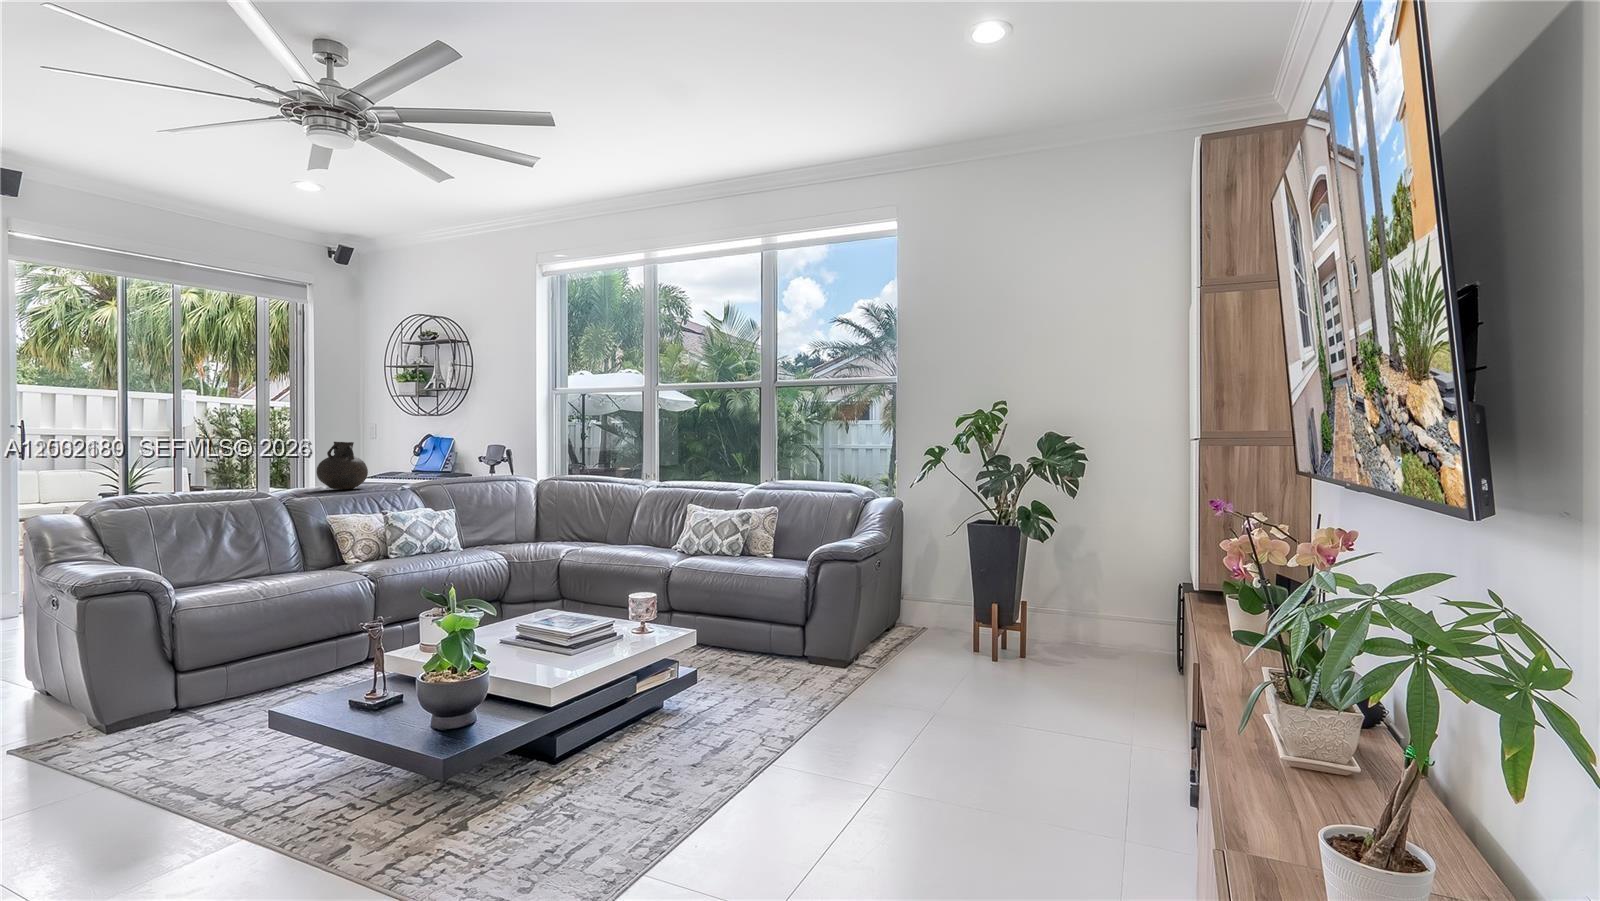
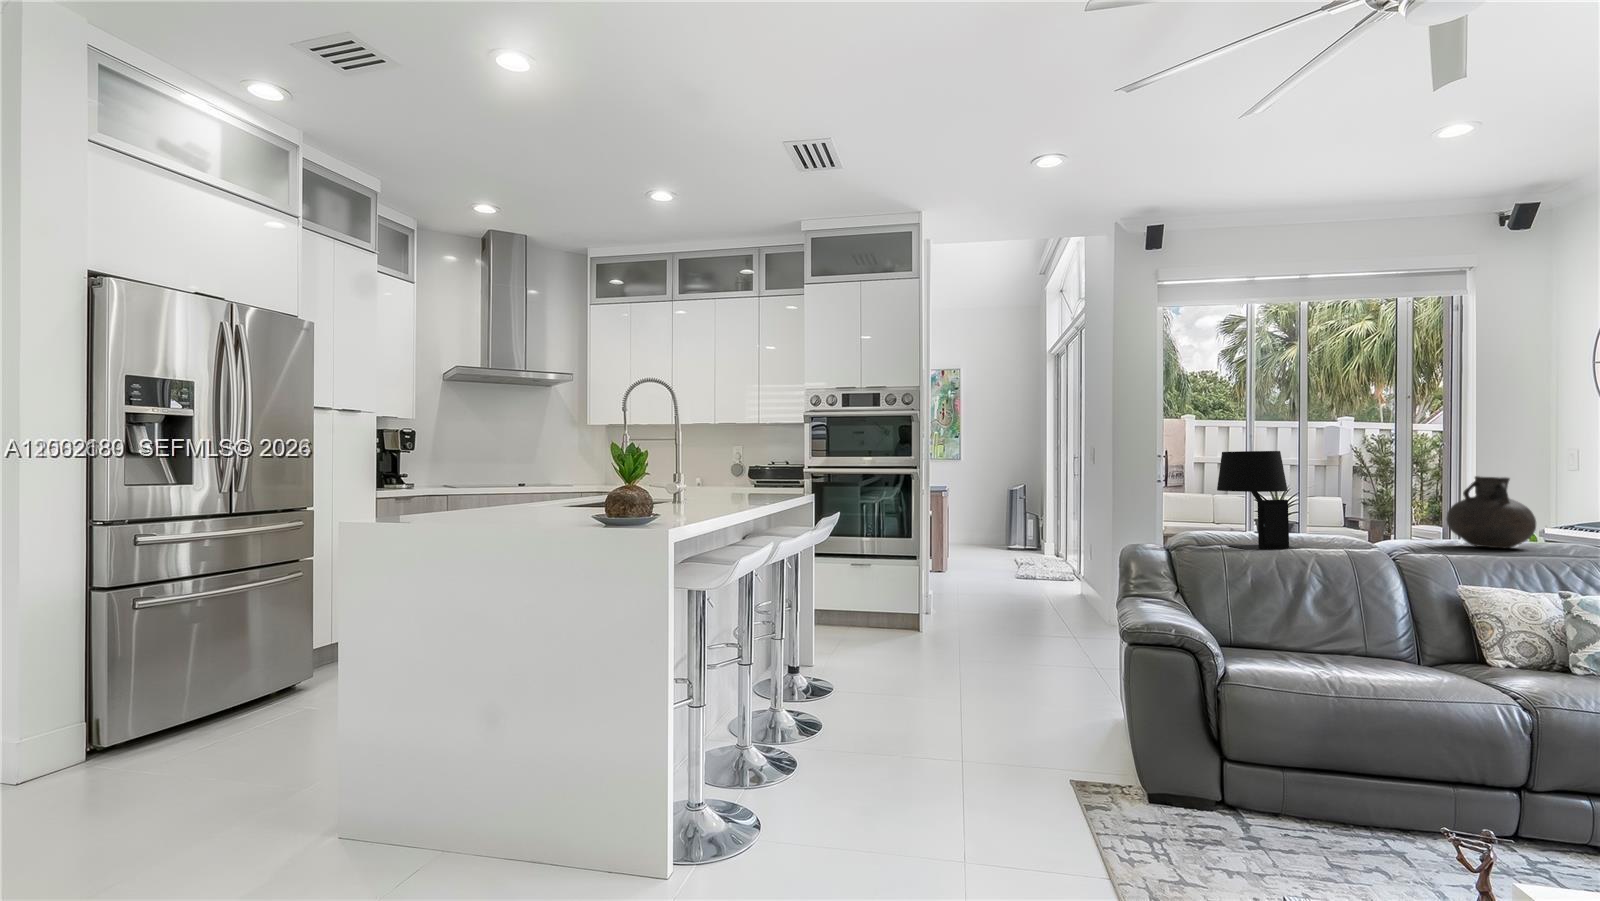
table lamp: none [136,421,217,506] -> present [1217,451,1300,550]

